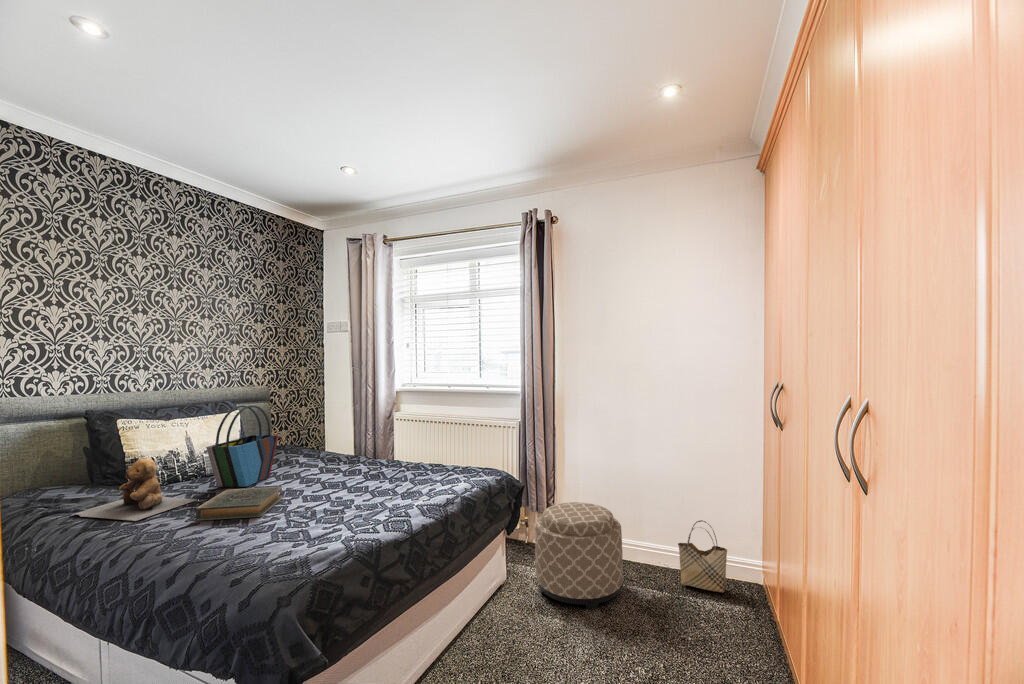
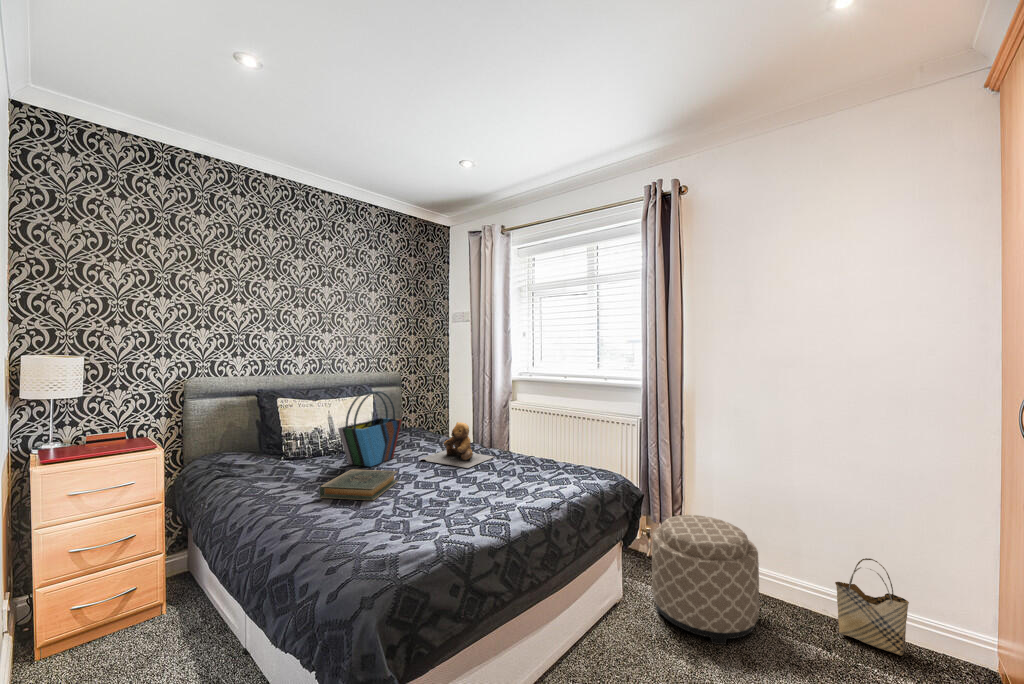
teddy bear: present [71,458,197,521] -> present [420,422,494,468]

